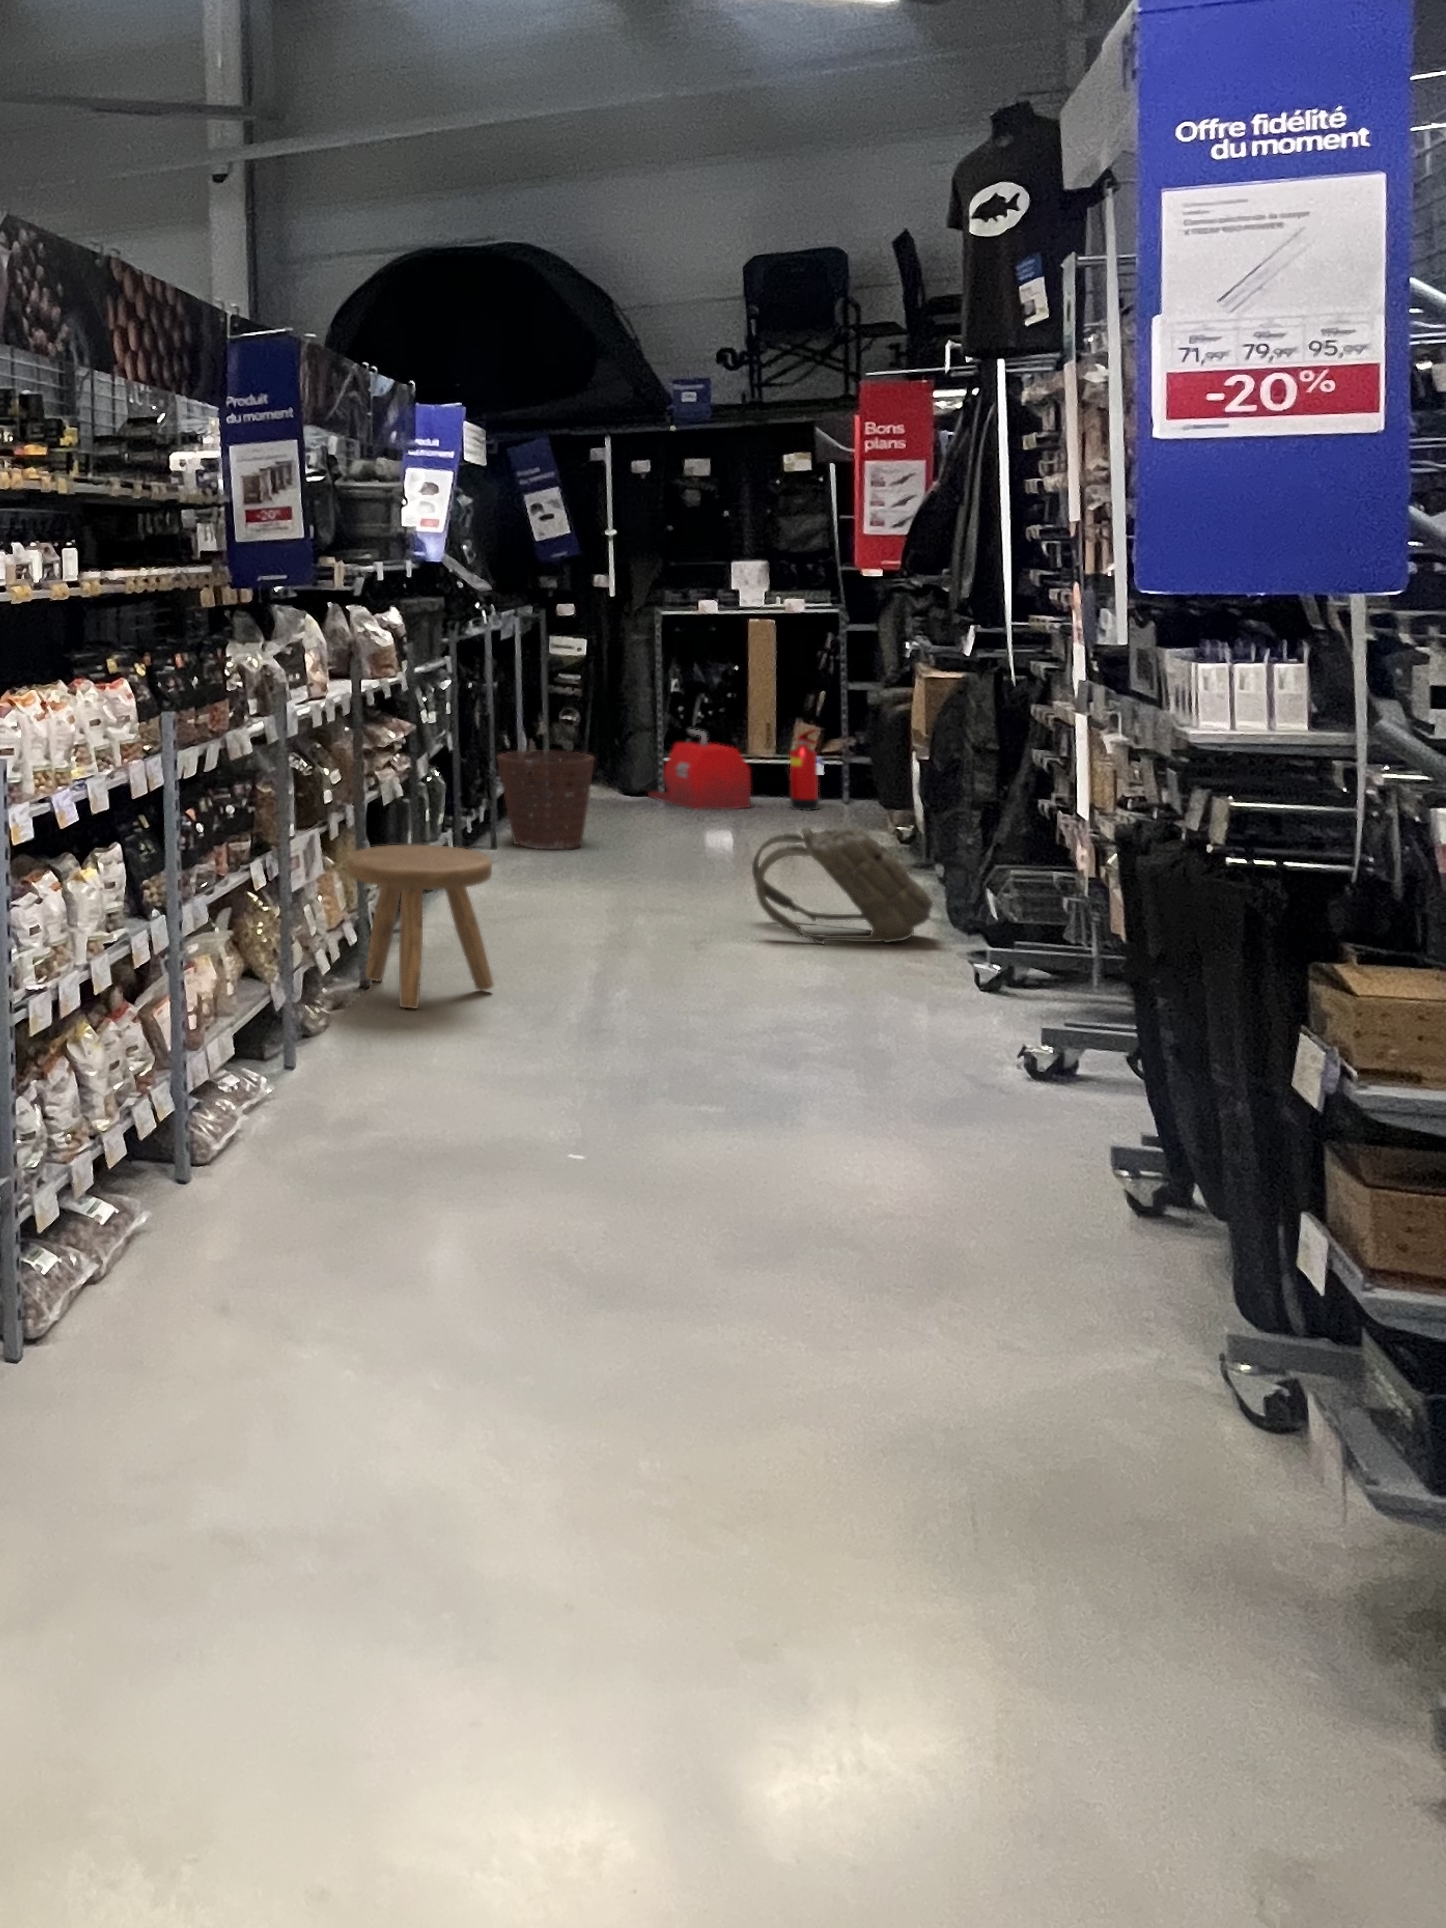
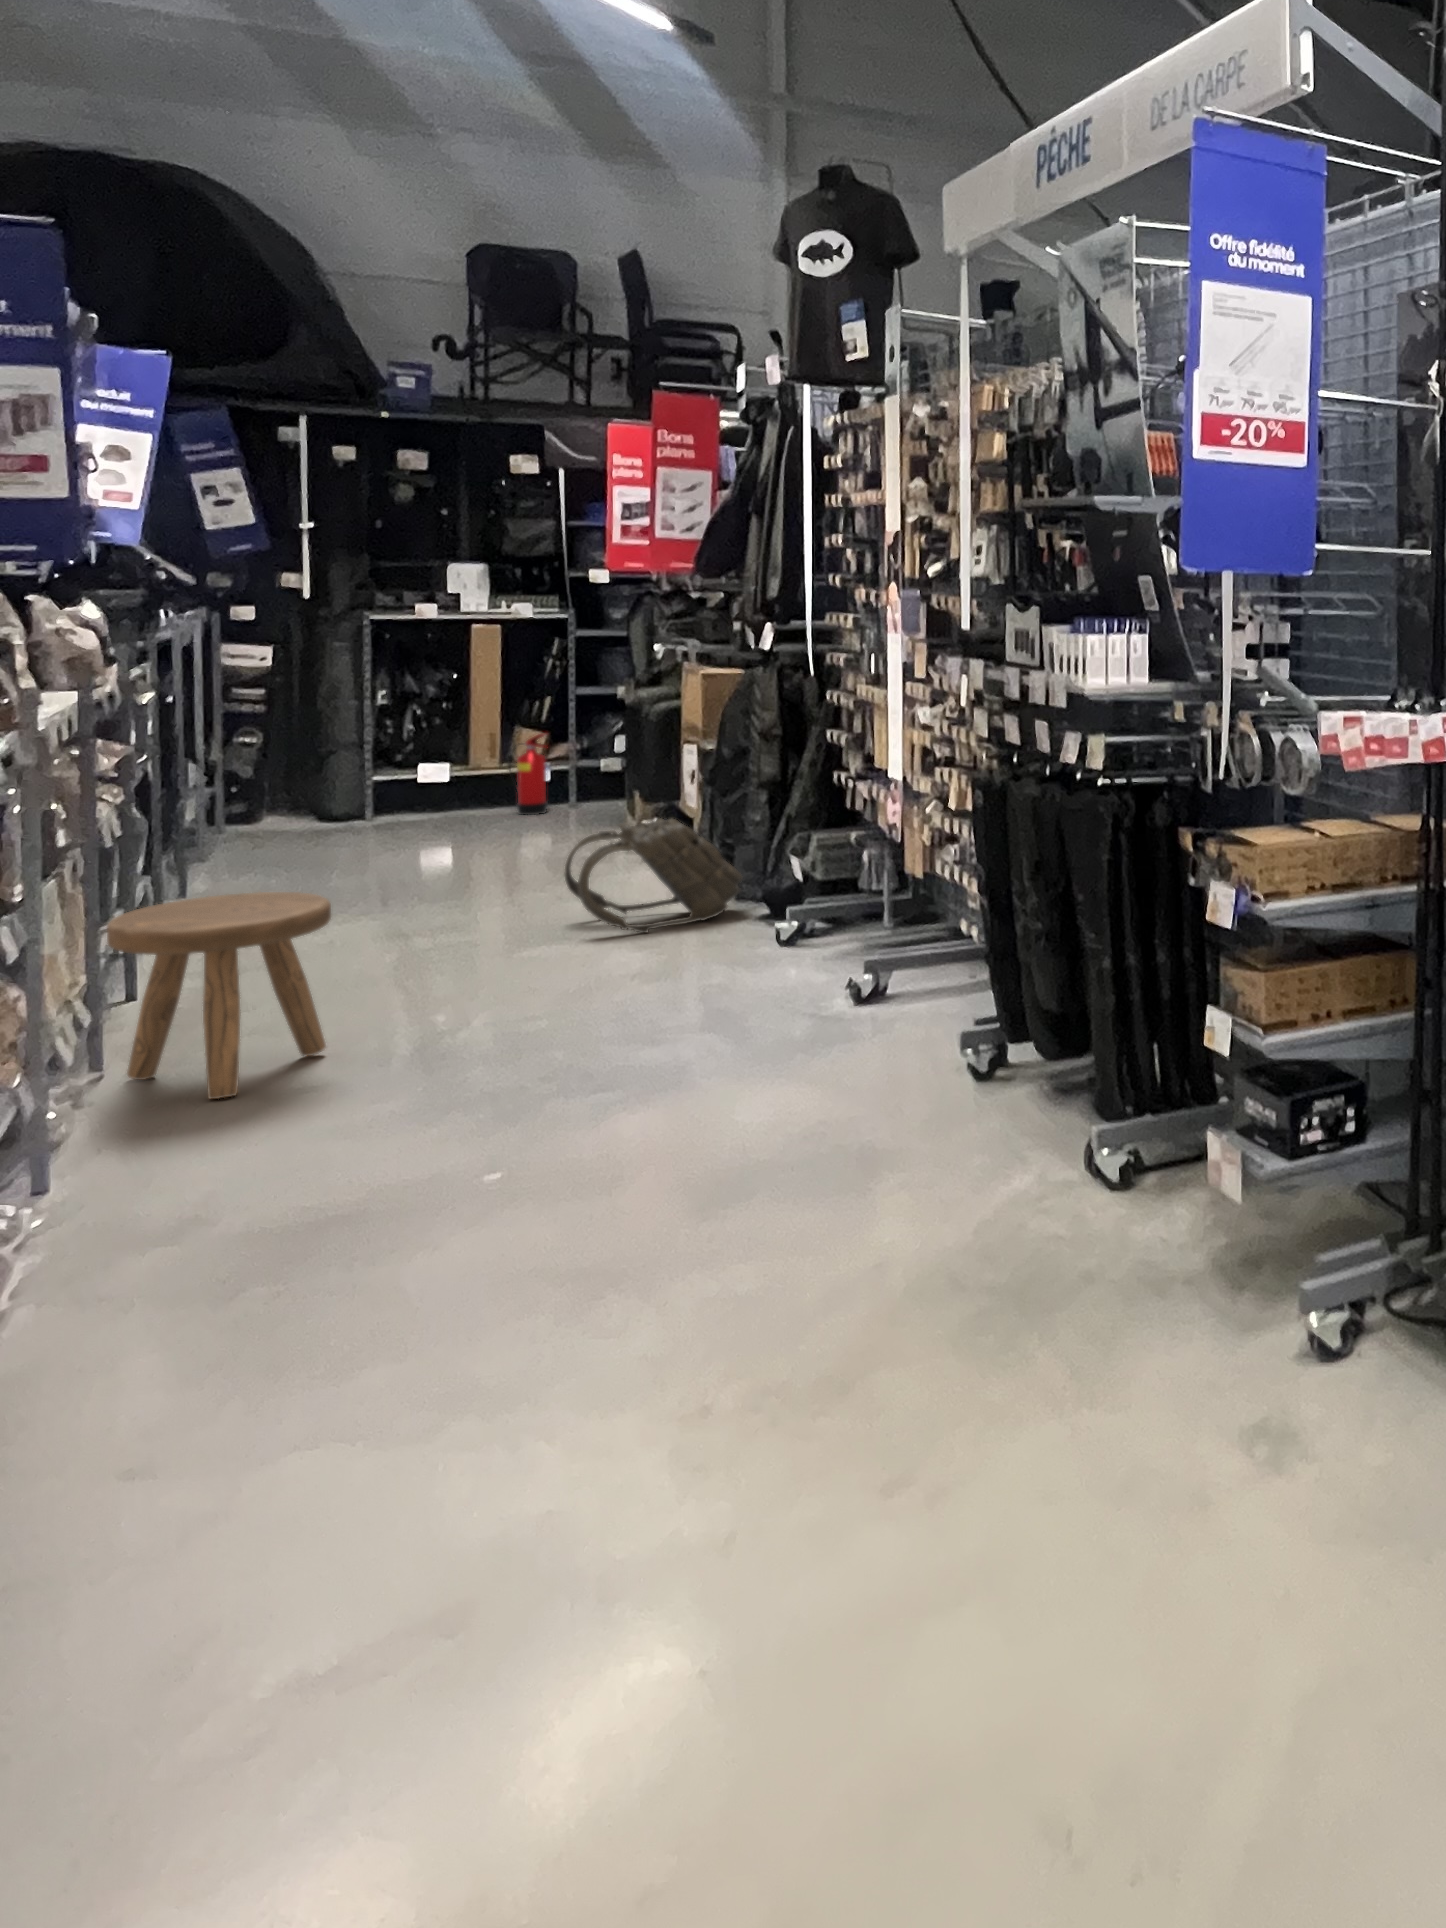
toolbox: present [648,729,751,809] -> none [349,742,476,829]
basket: present [497,751,594,850] -> none [188,775,328,894]

